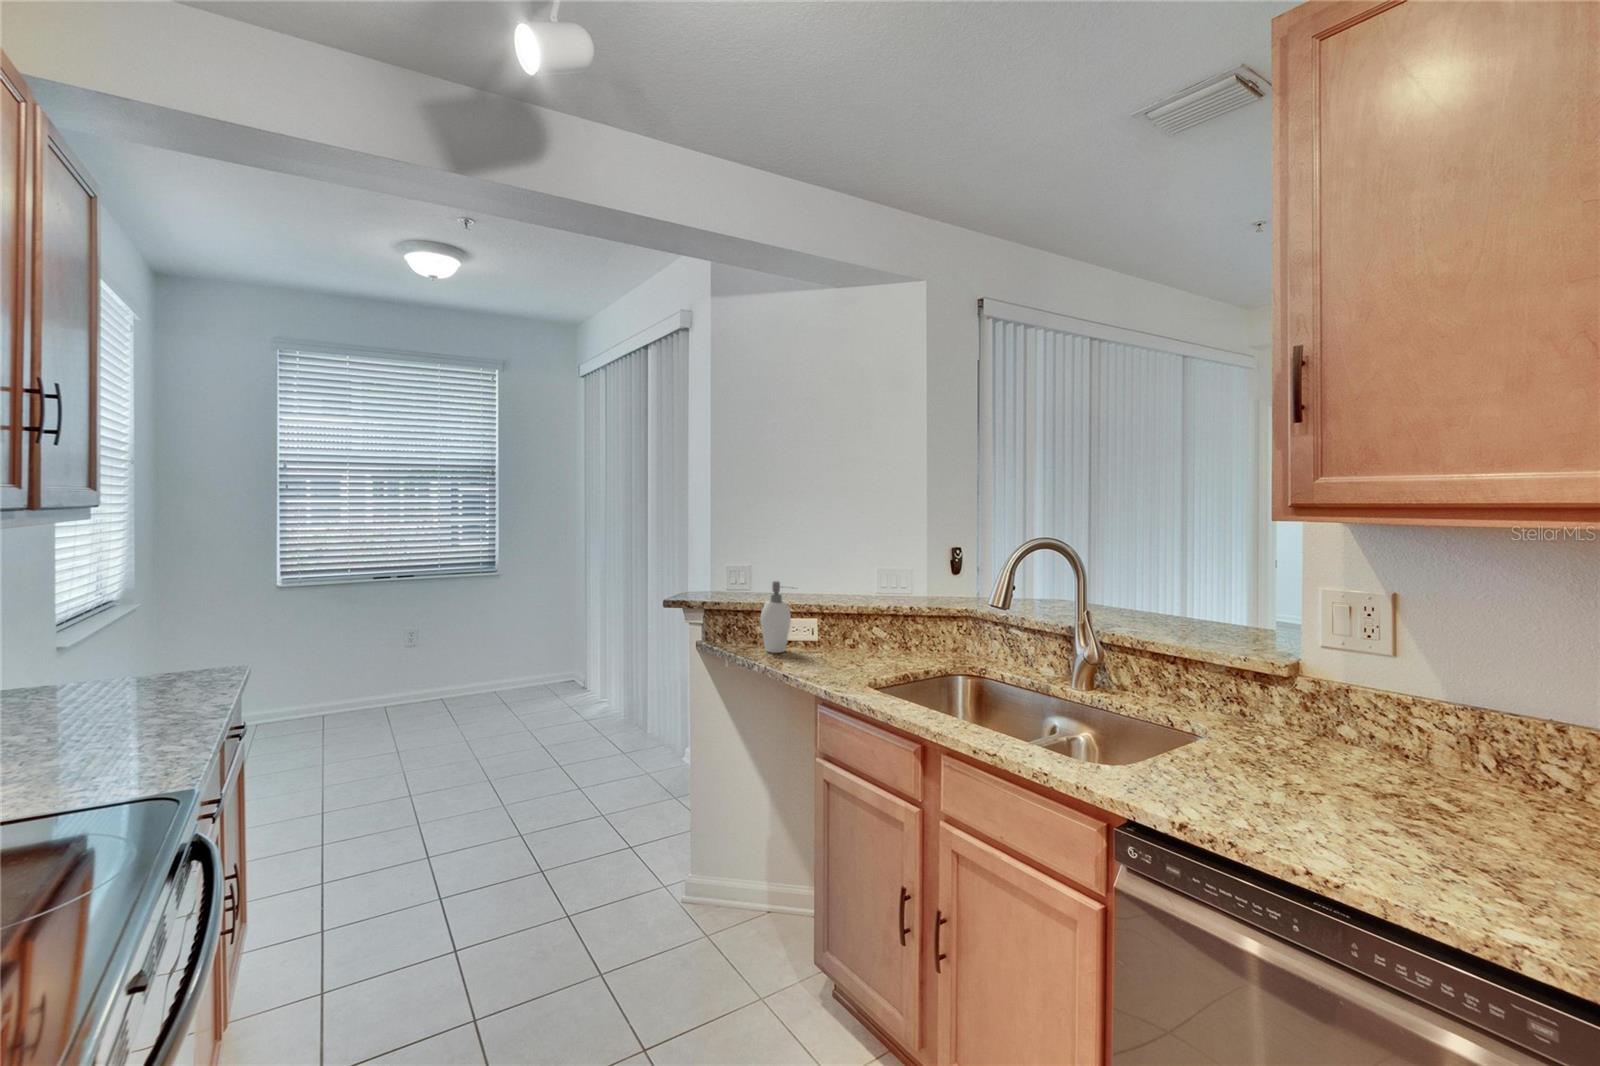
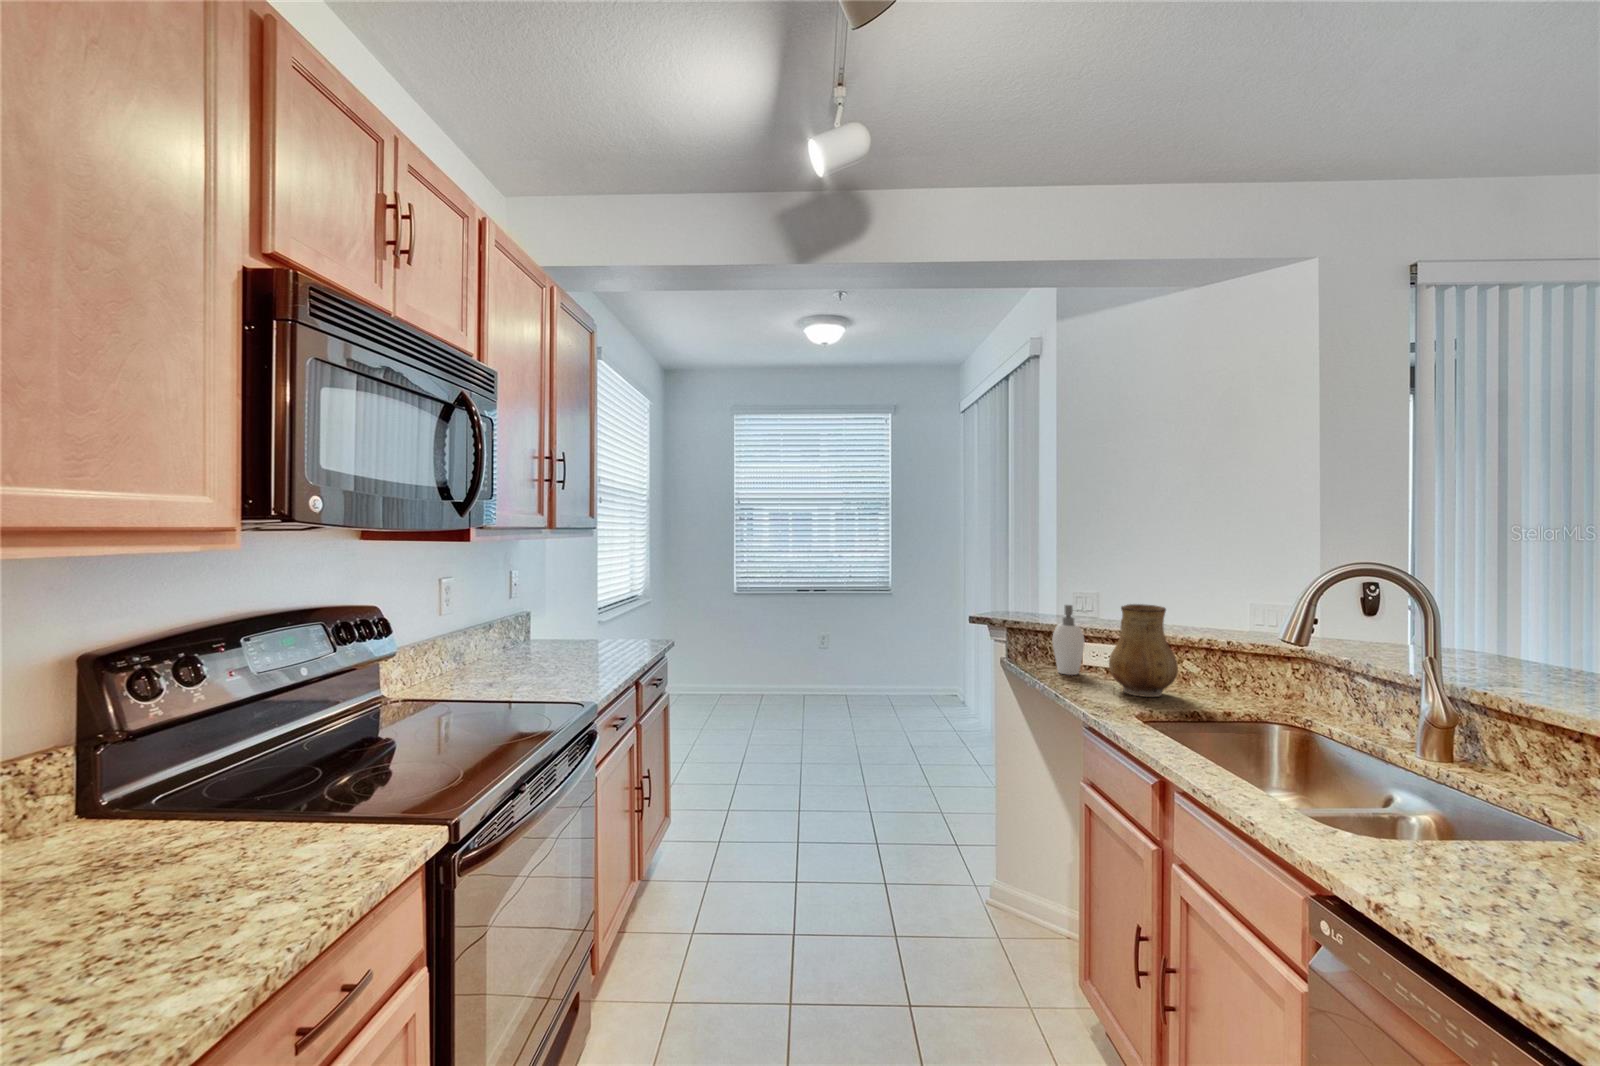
ceramic pitcher: none [825,578,884,667] -> present [1109,604,1178,697]

